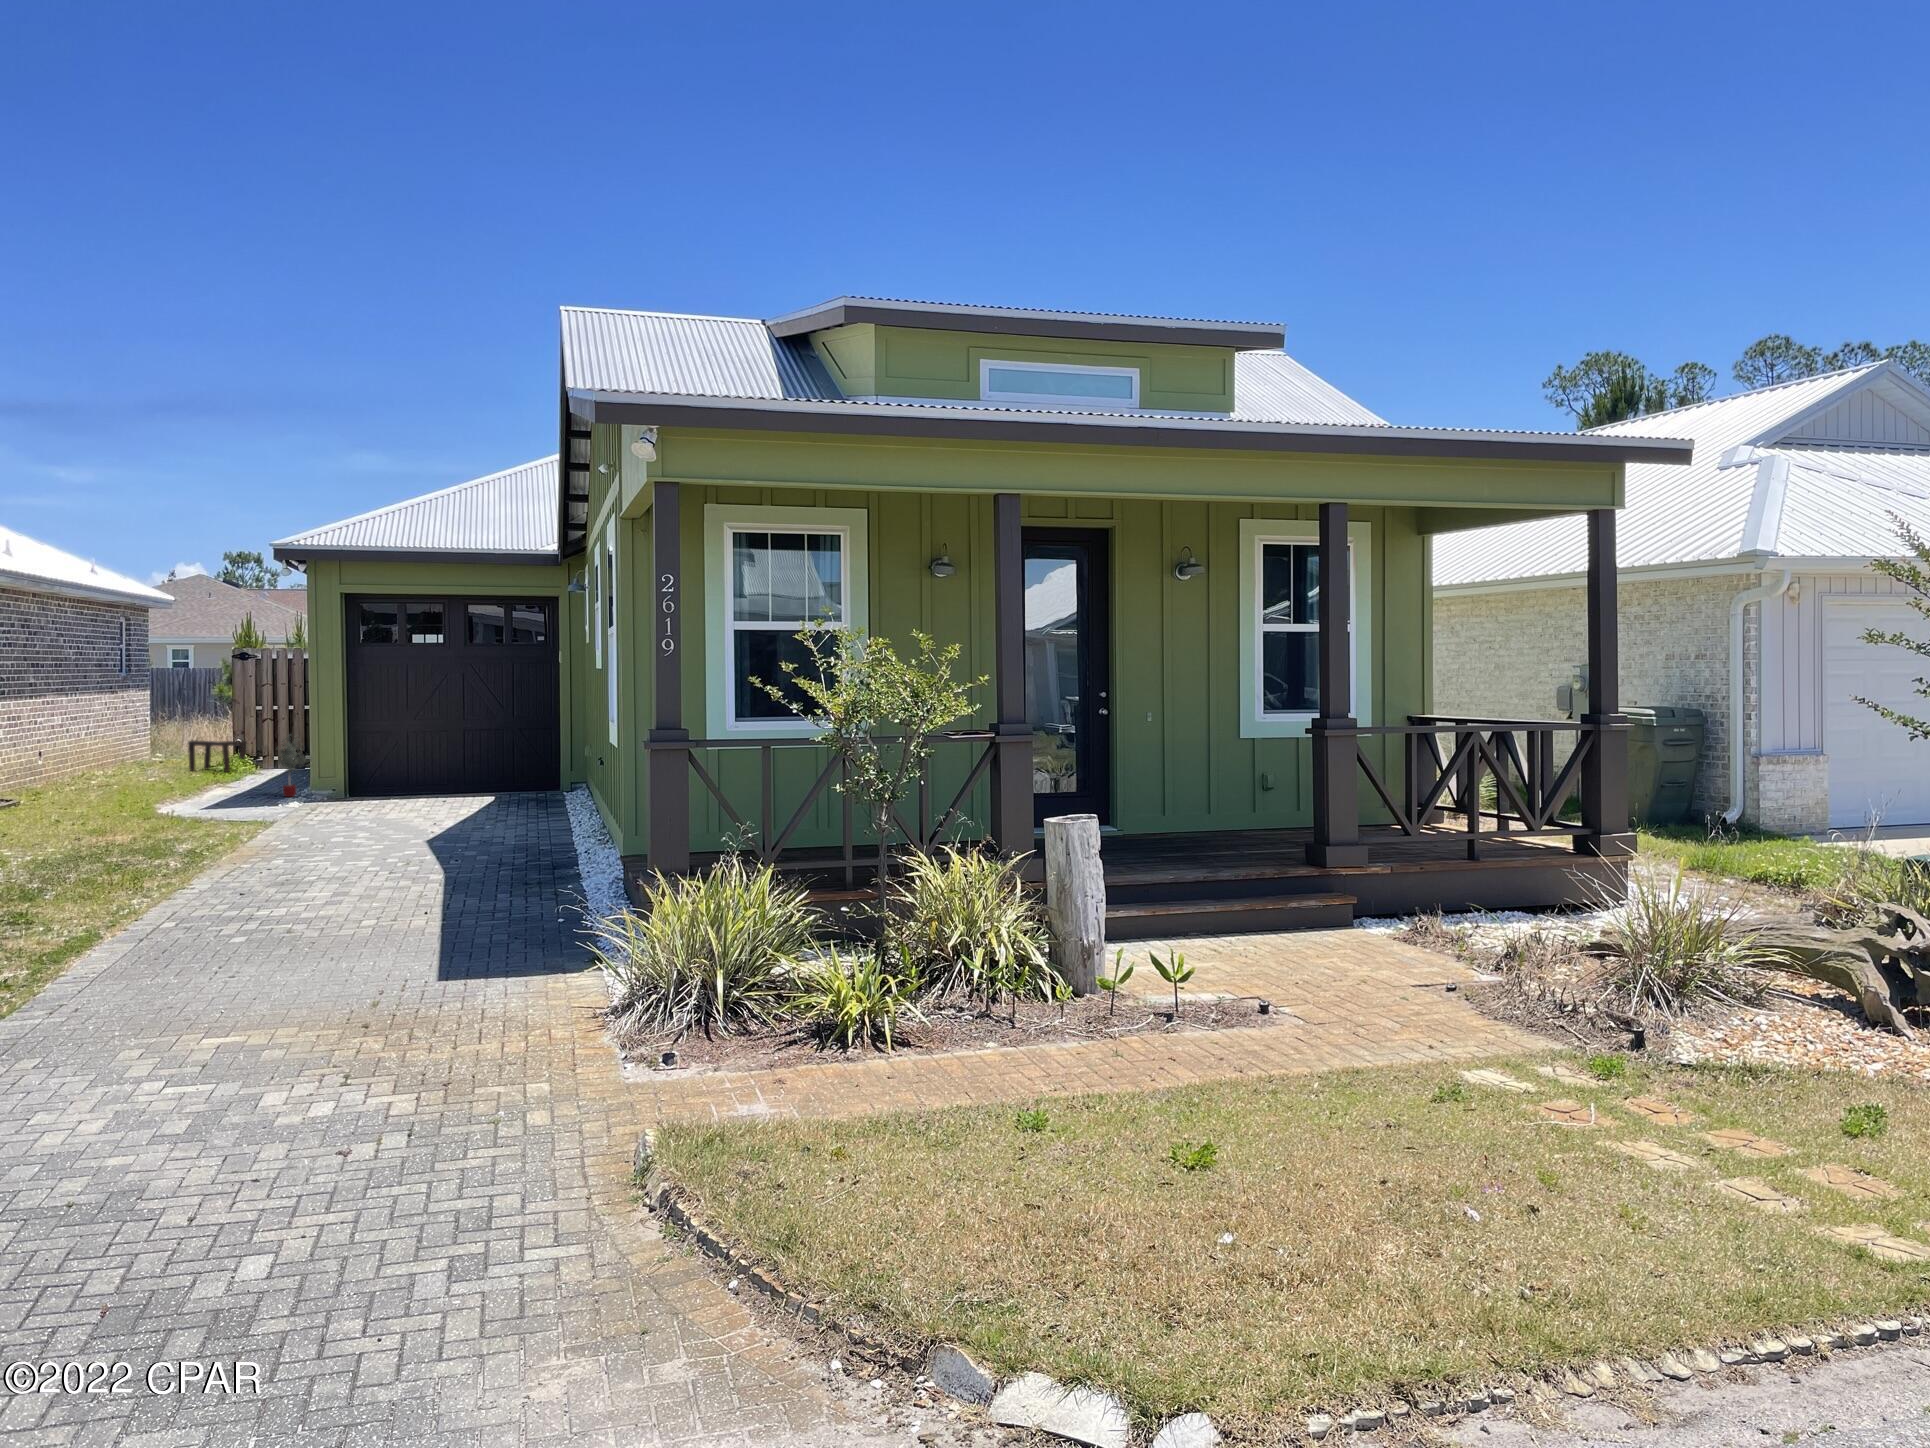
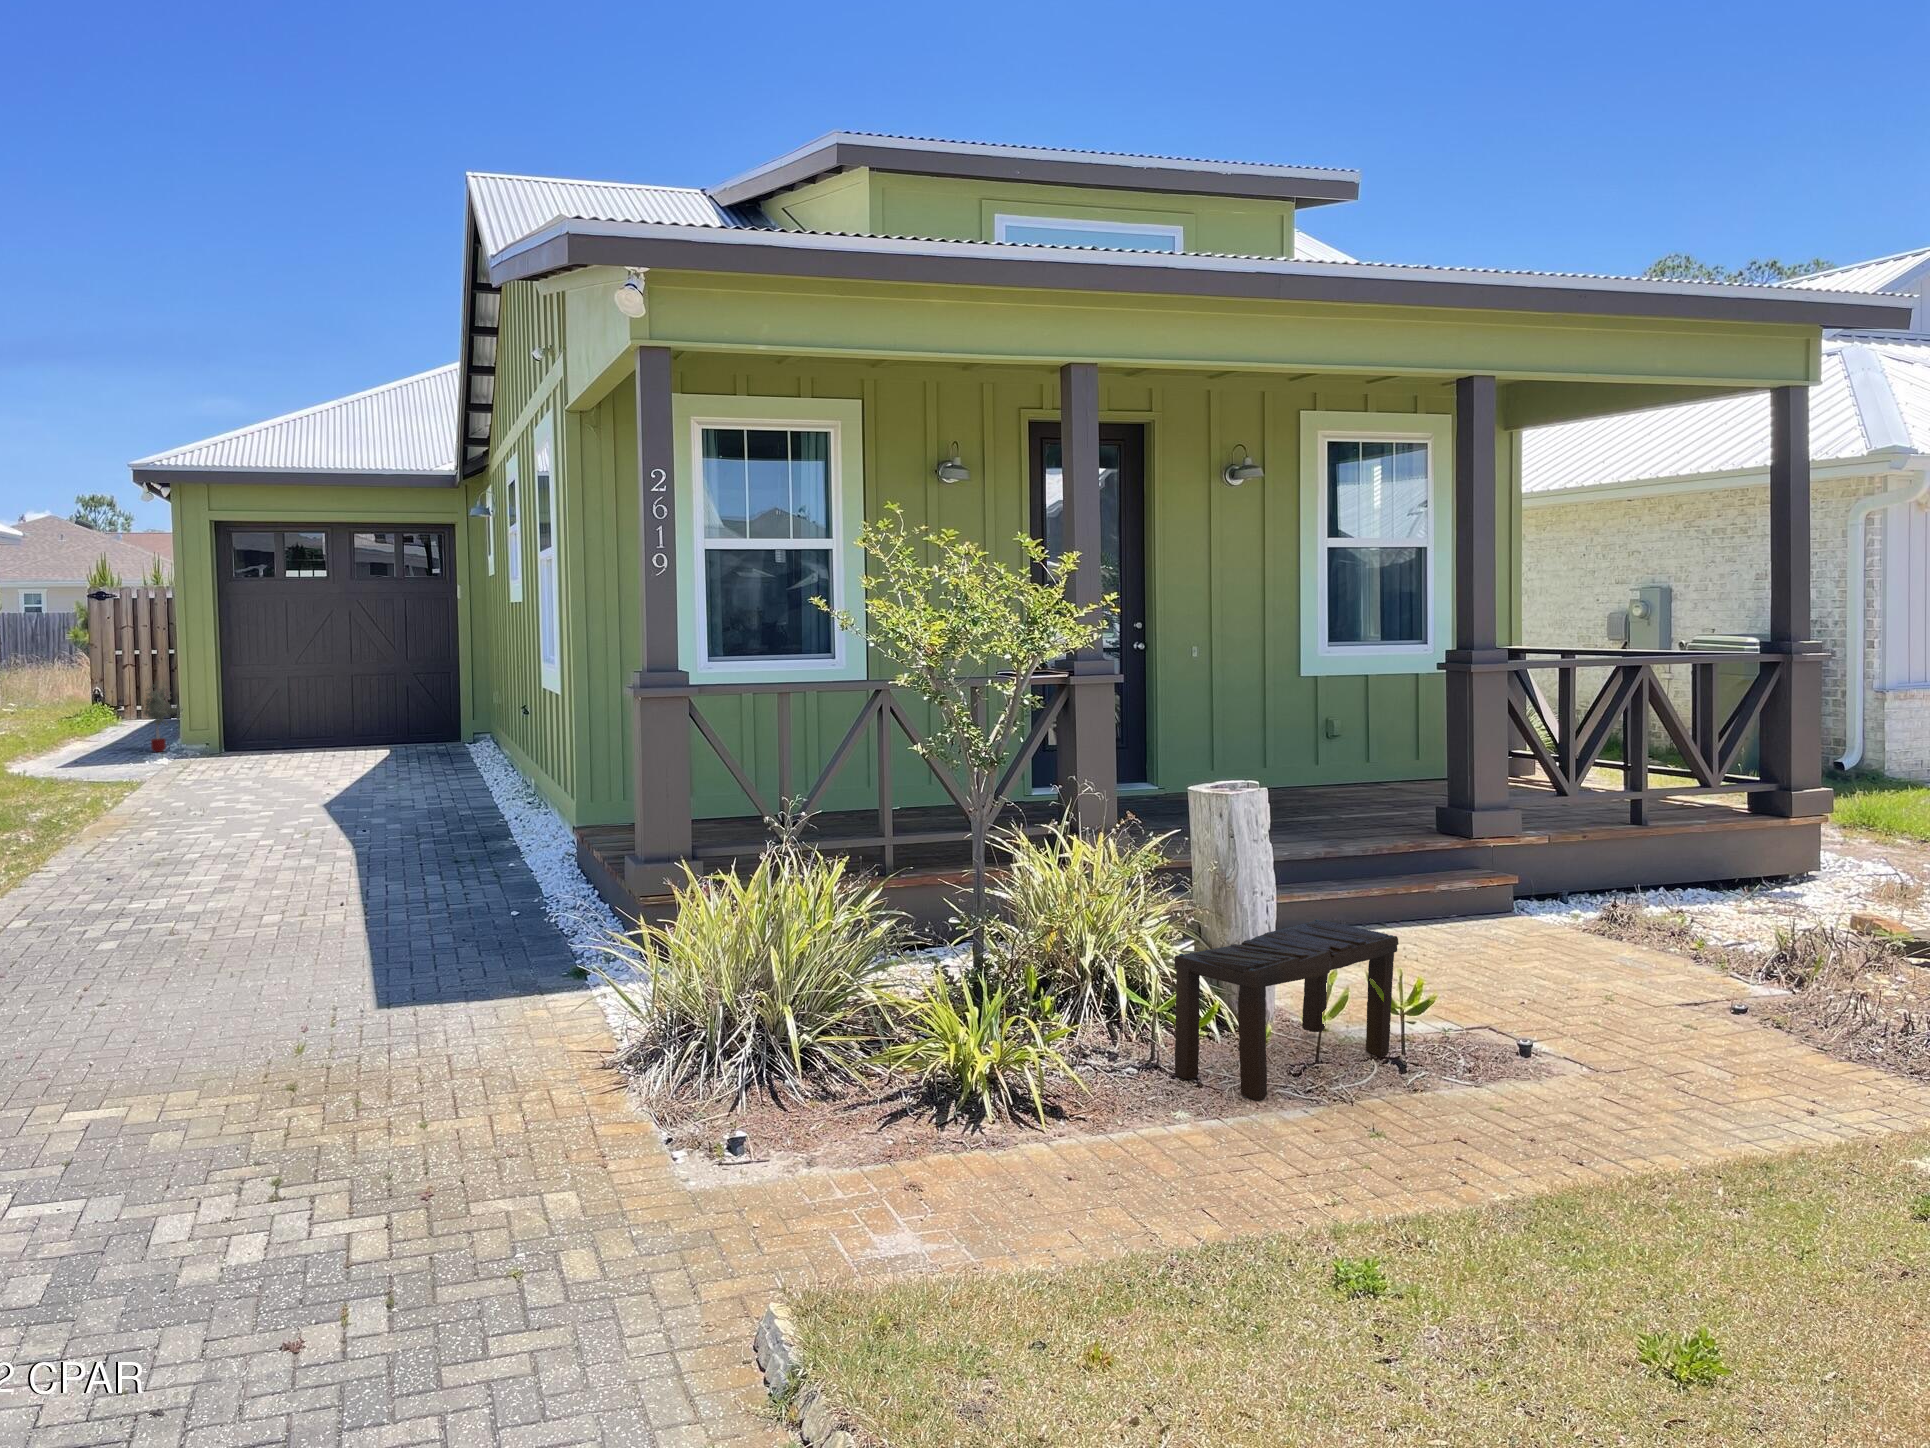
bench: present [188,740,246,772] -> present [1174,919,1399,1100]

